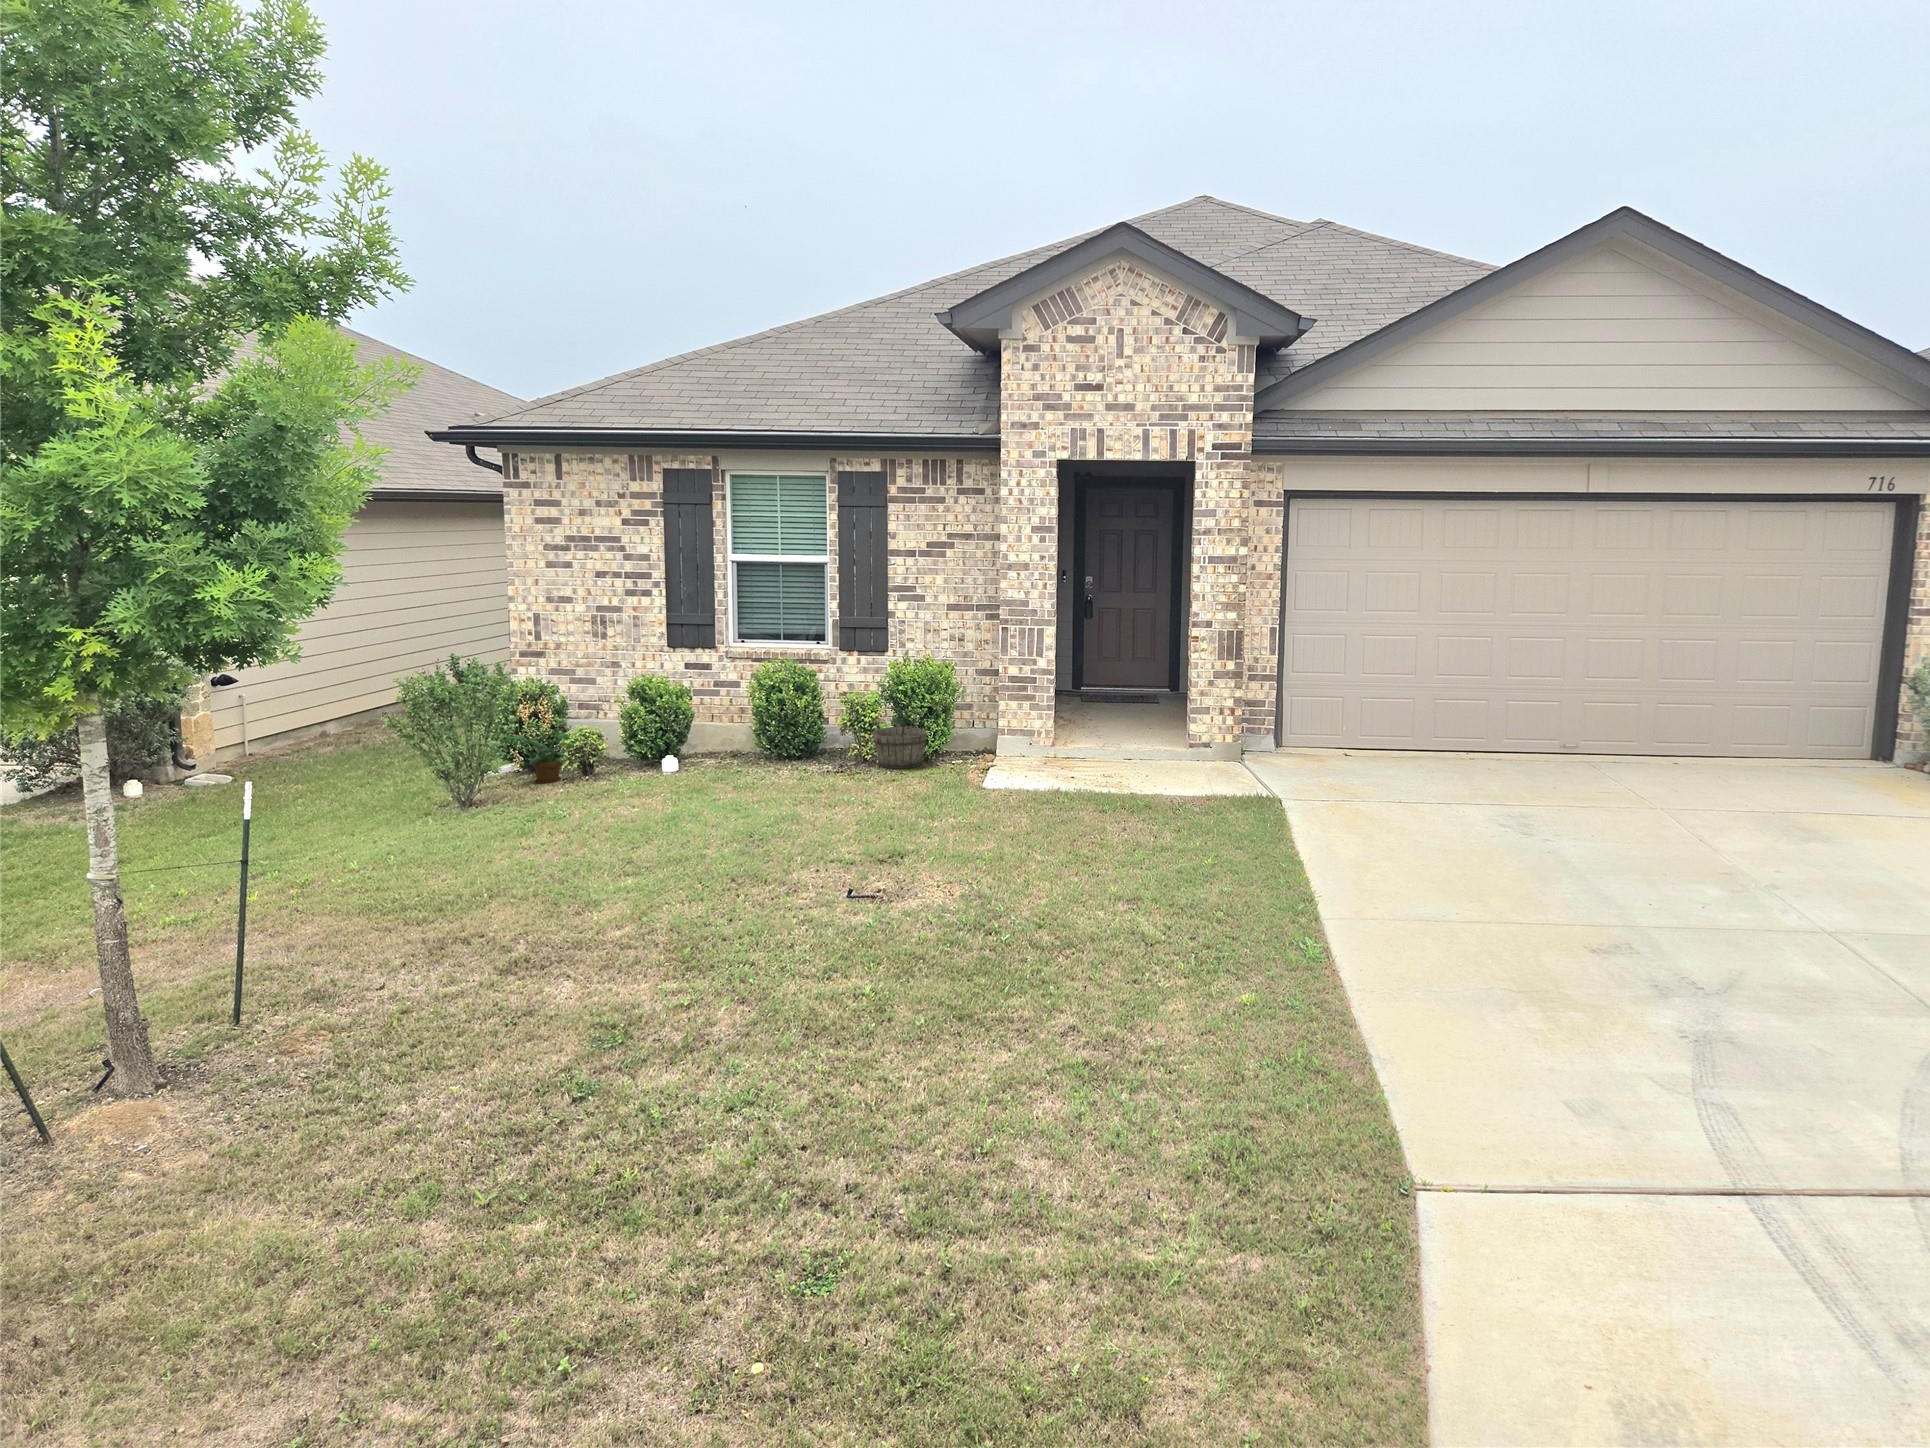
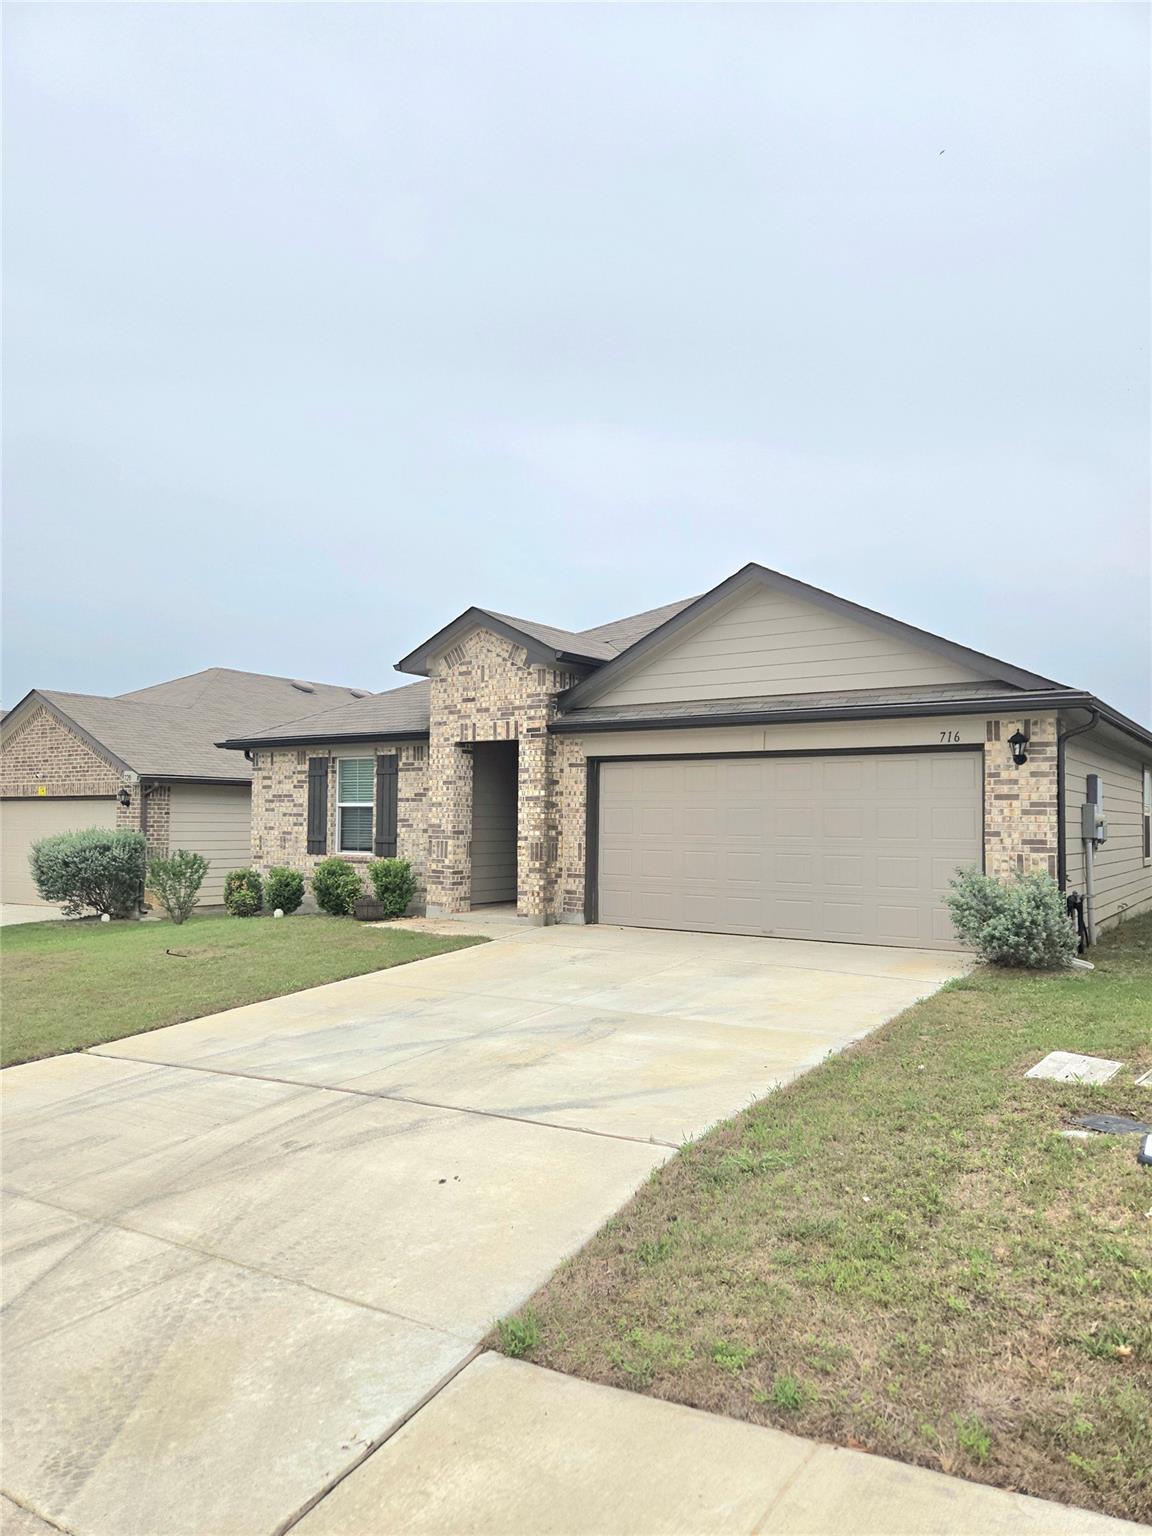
potted plant: present [503,732,570,784] -> none [207,893,243,920]

